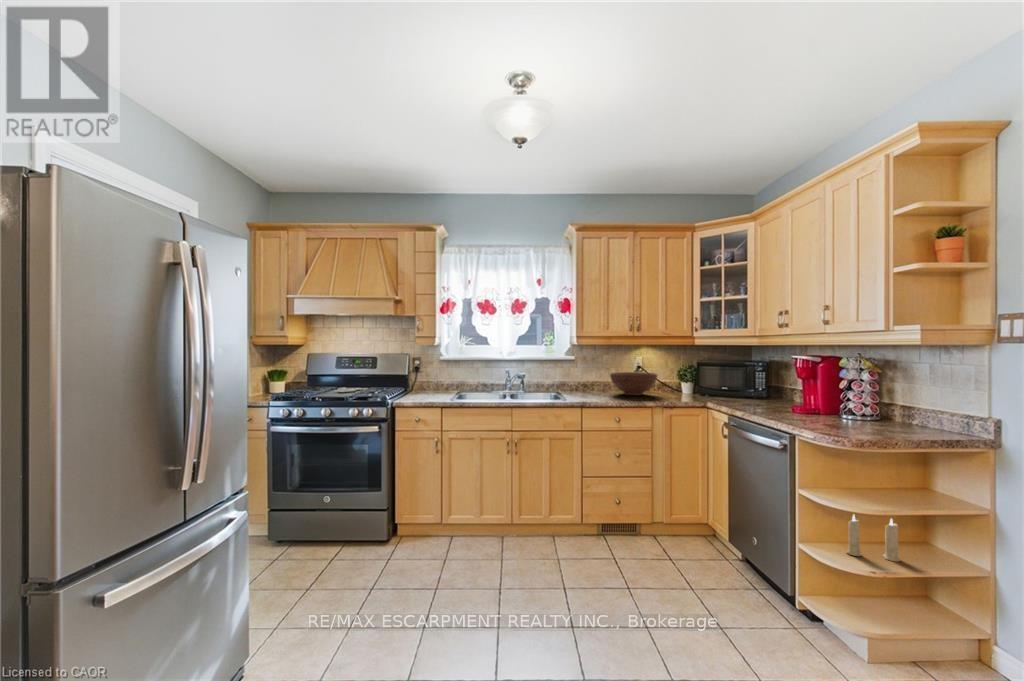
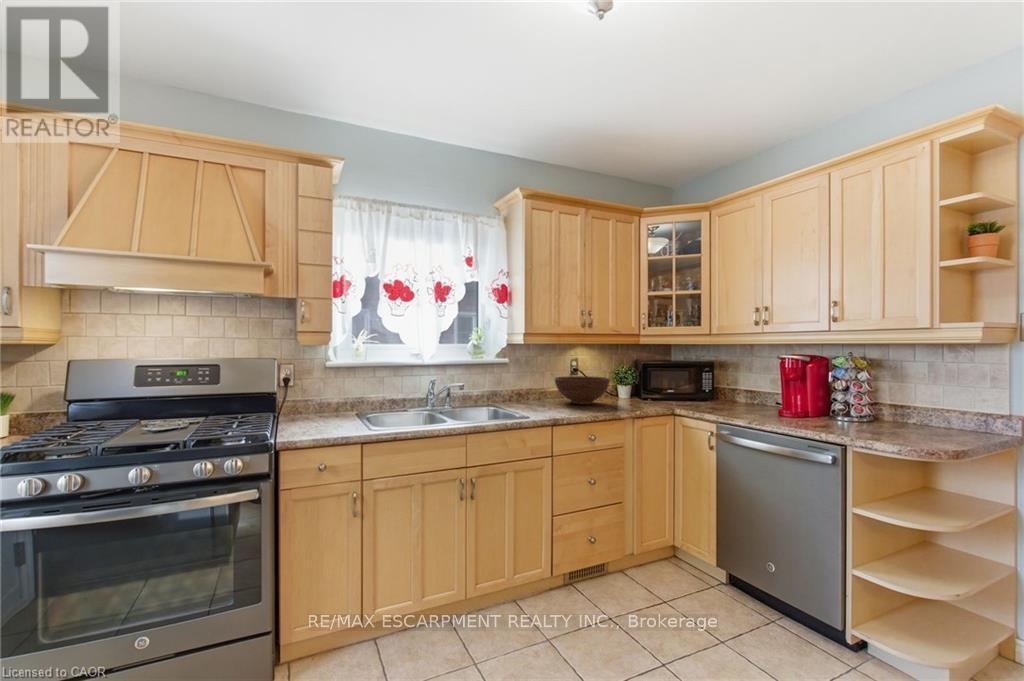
candle: present [846,515,900,561] -> none [896,523,947,573]

